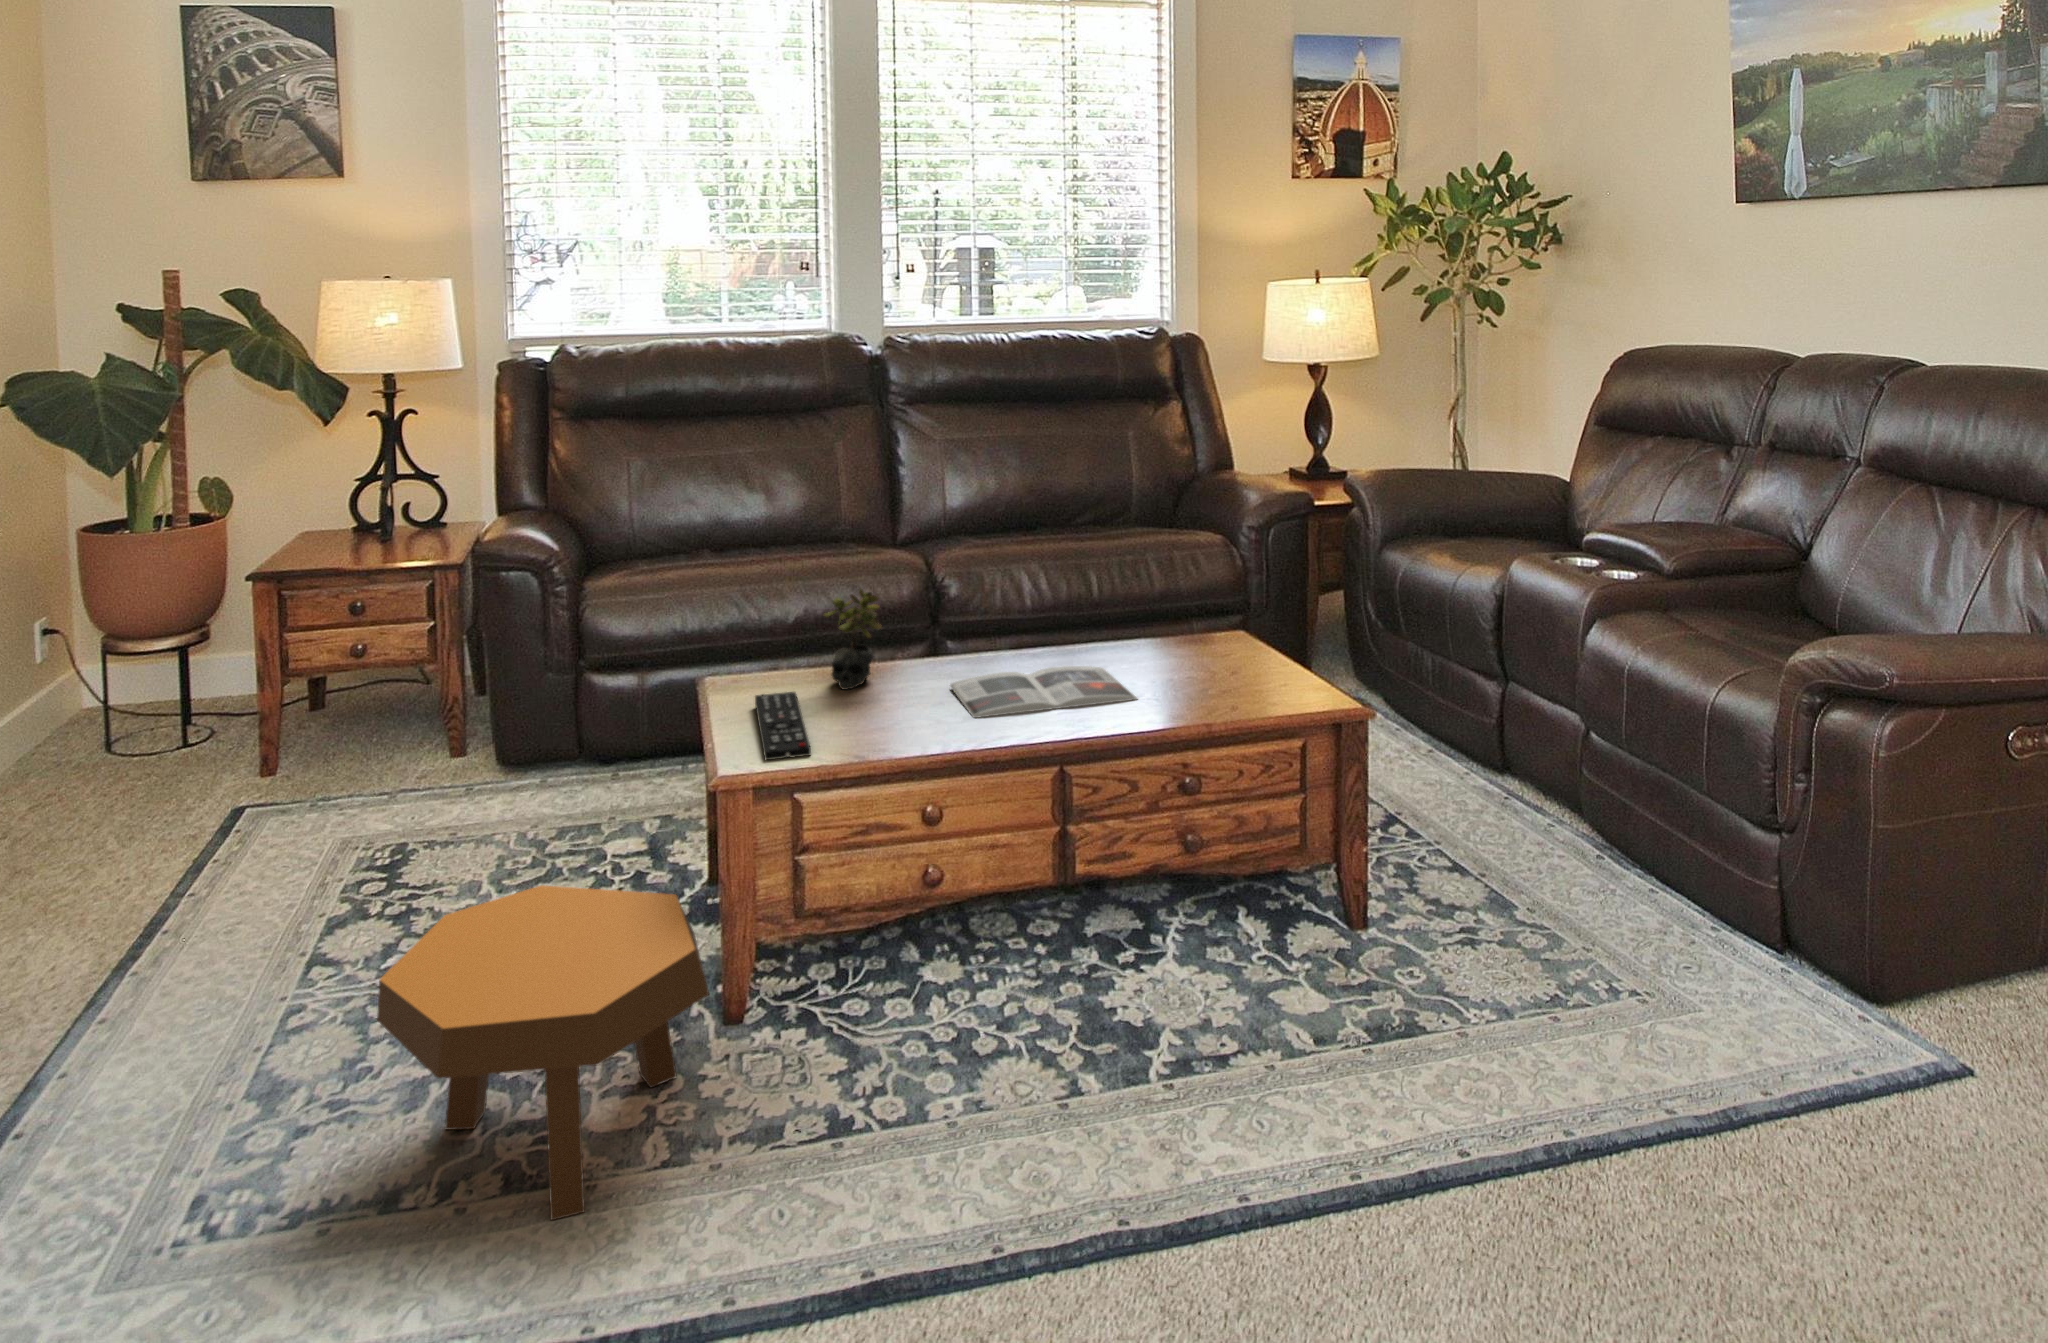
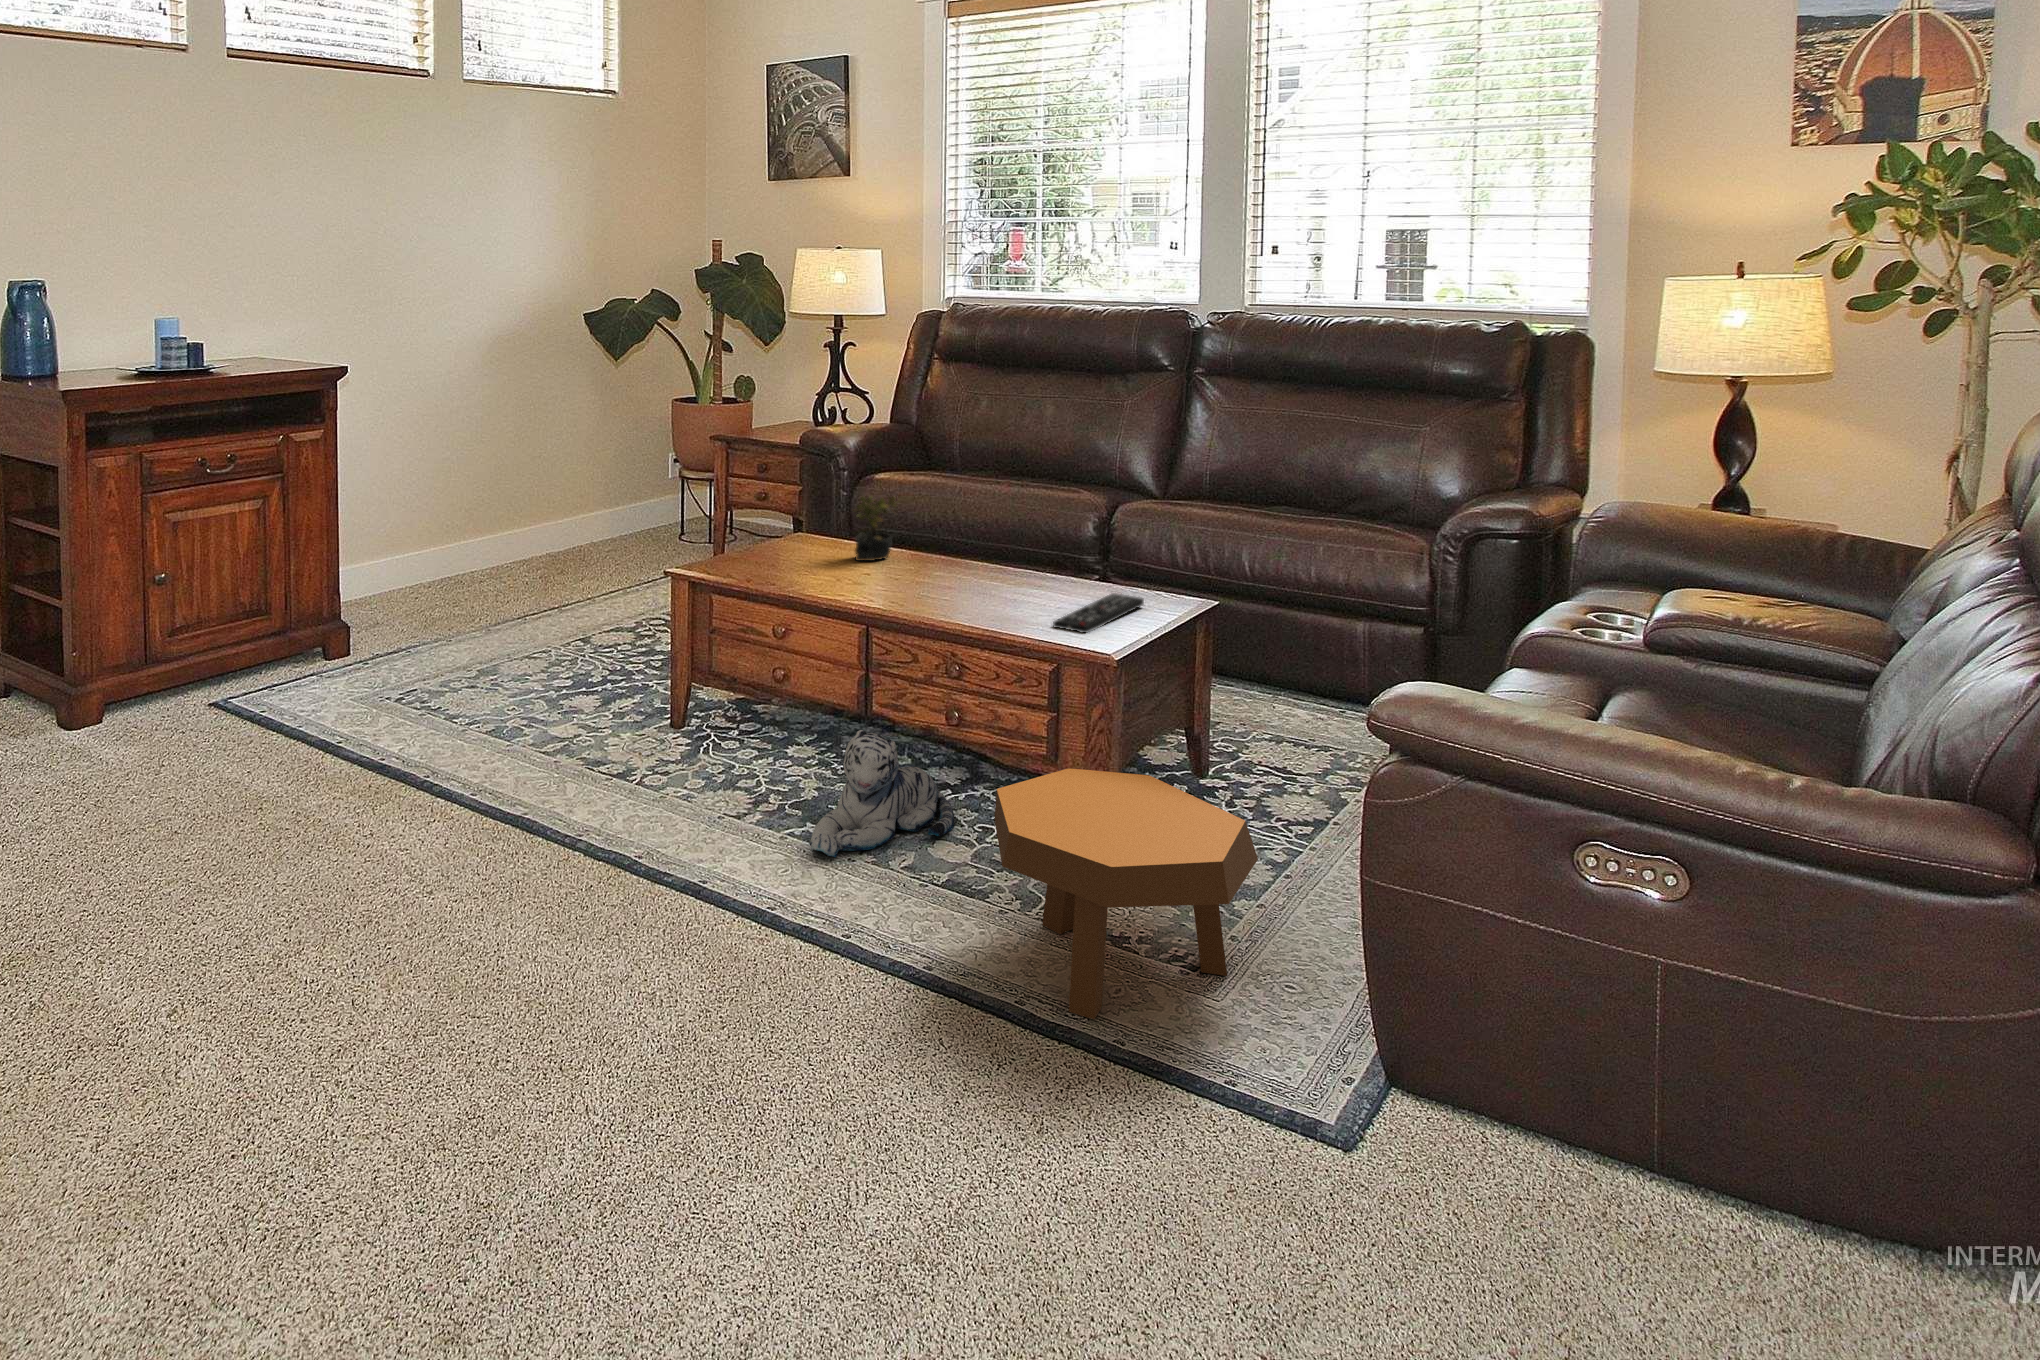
magazine: present [950,666,1137,718] -> none [867,571,1024,610]
remote control: present [755,692,811,760] -> present [1053,593,1144,633]
footstool: present [377,885,709,1220] -> present [994,768,1258,1019]
plush toy: none [1123,897,1258,1094] -> present [810,730,954,857]

